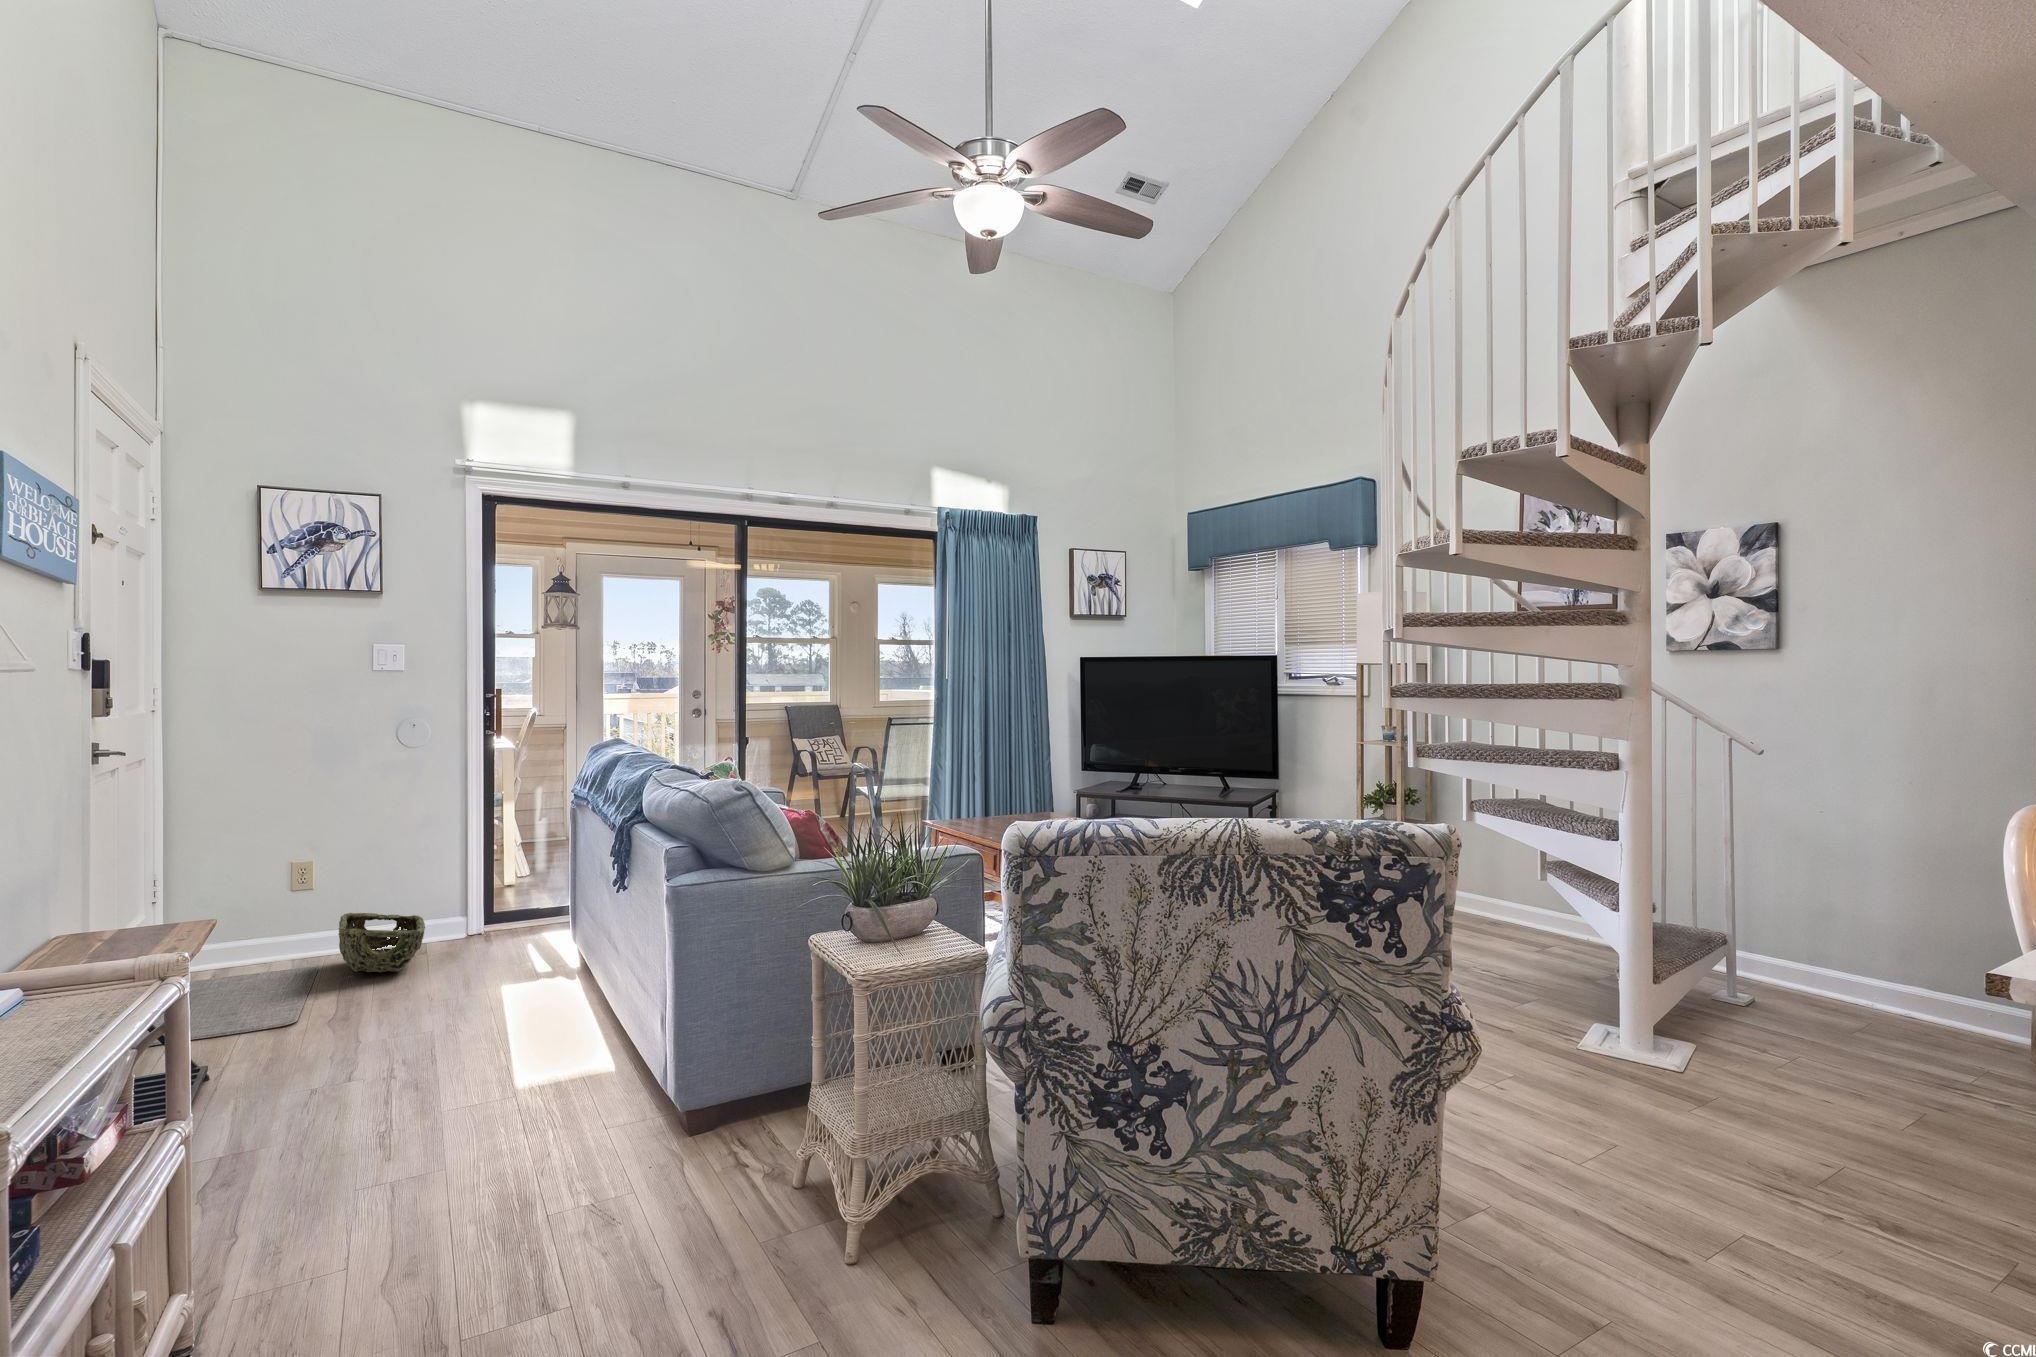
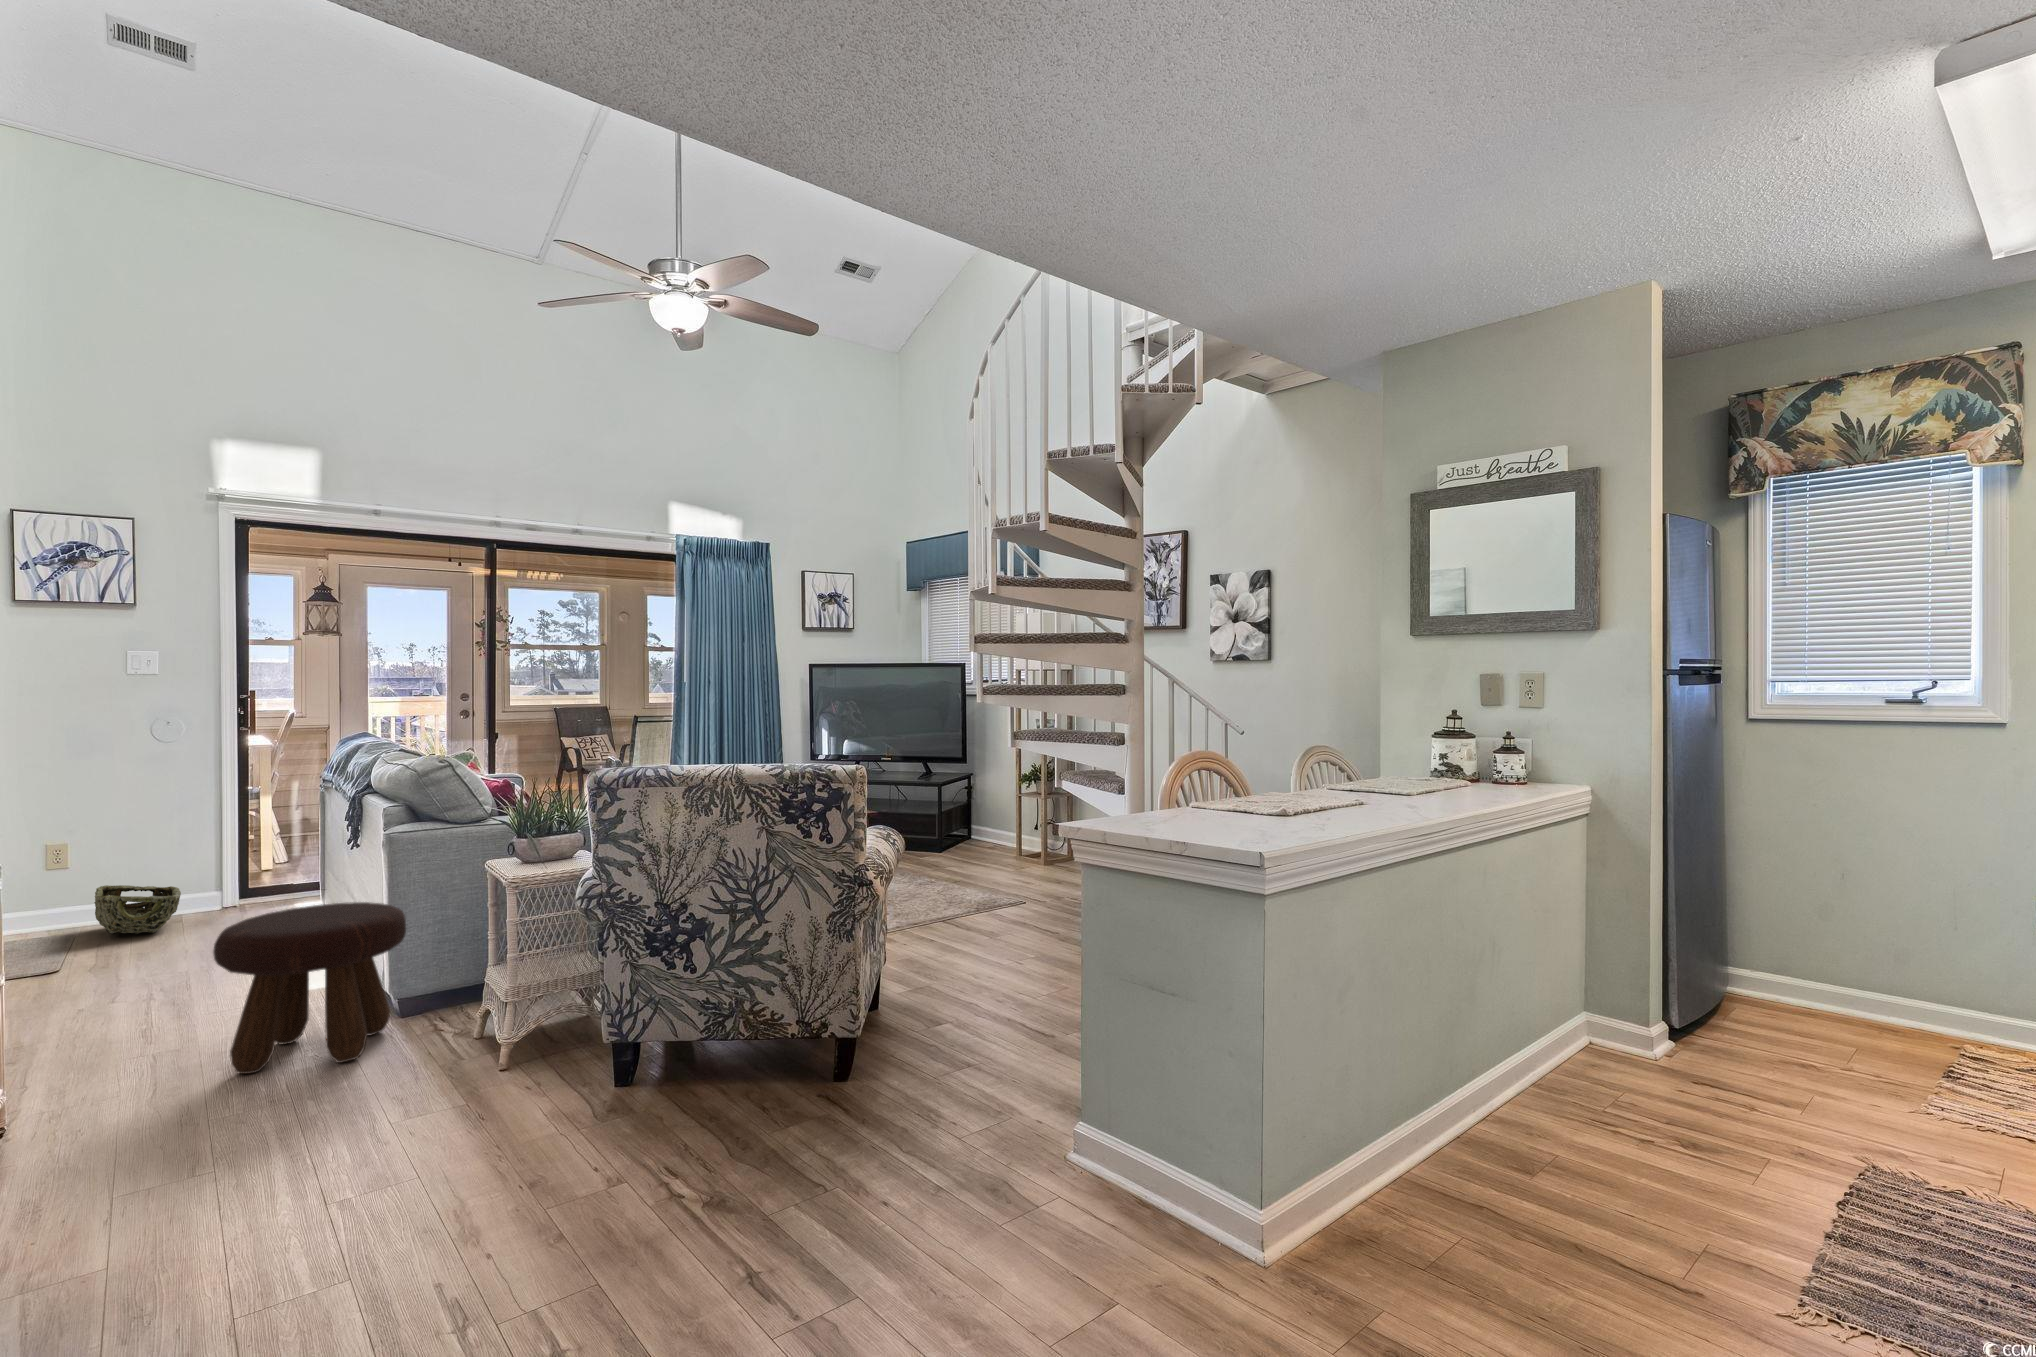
footstool: none [473,981,707,1230] -> present [213,902,406,1074]

